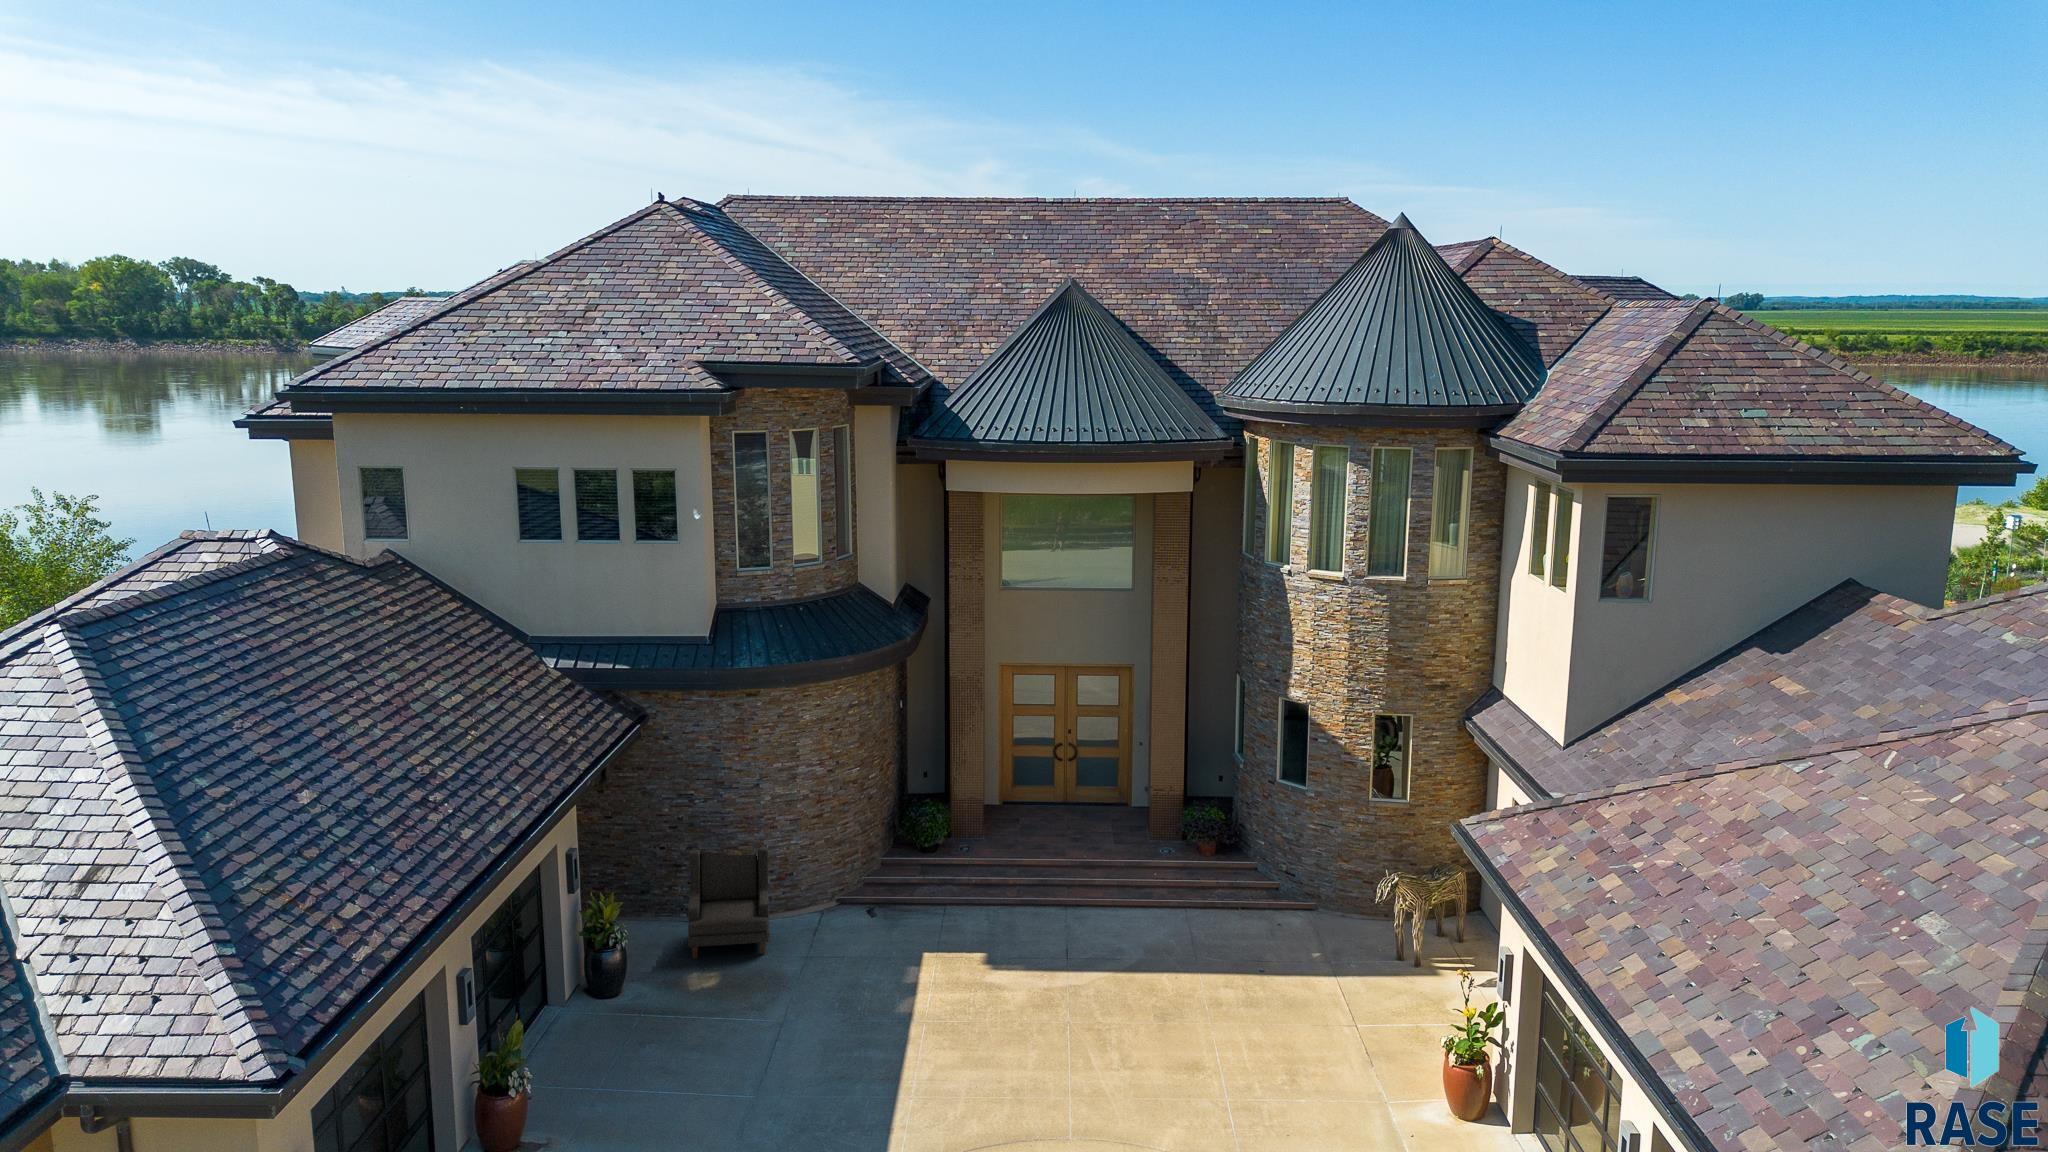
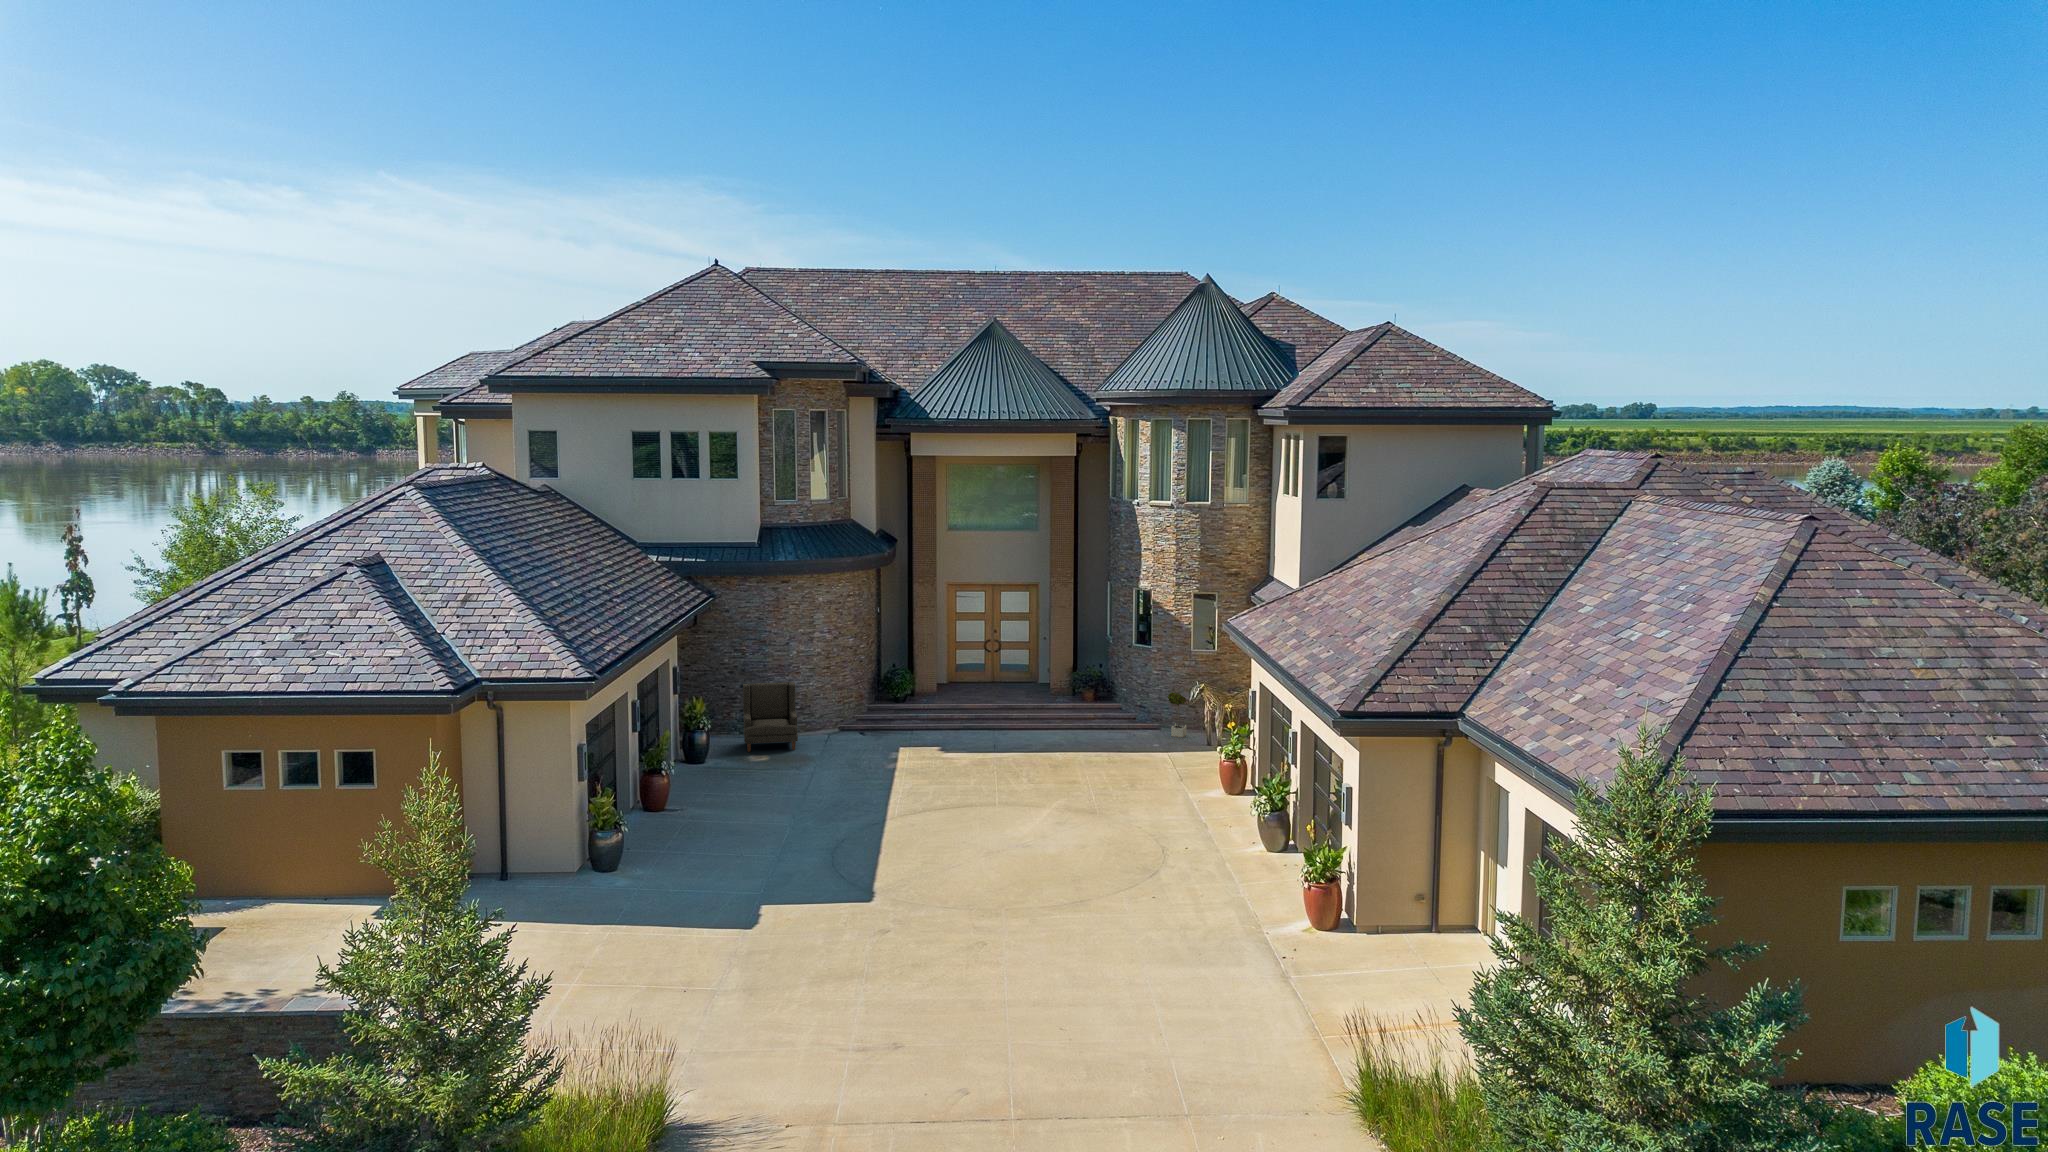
potted tree: none [1330,860,1359,930] -> present [1168,692,1186,737]

